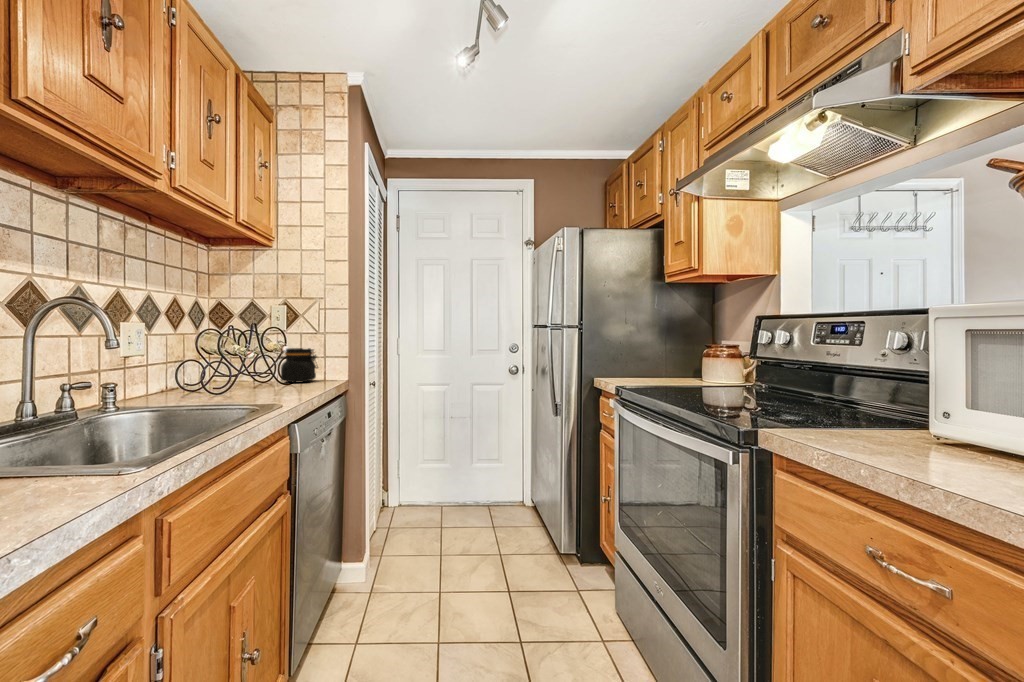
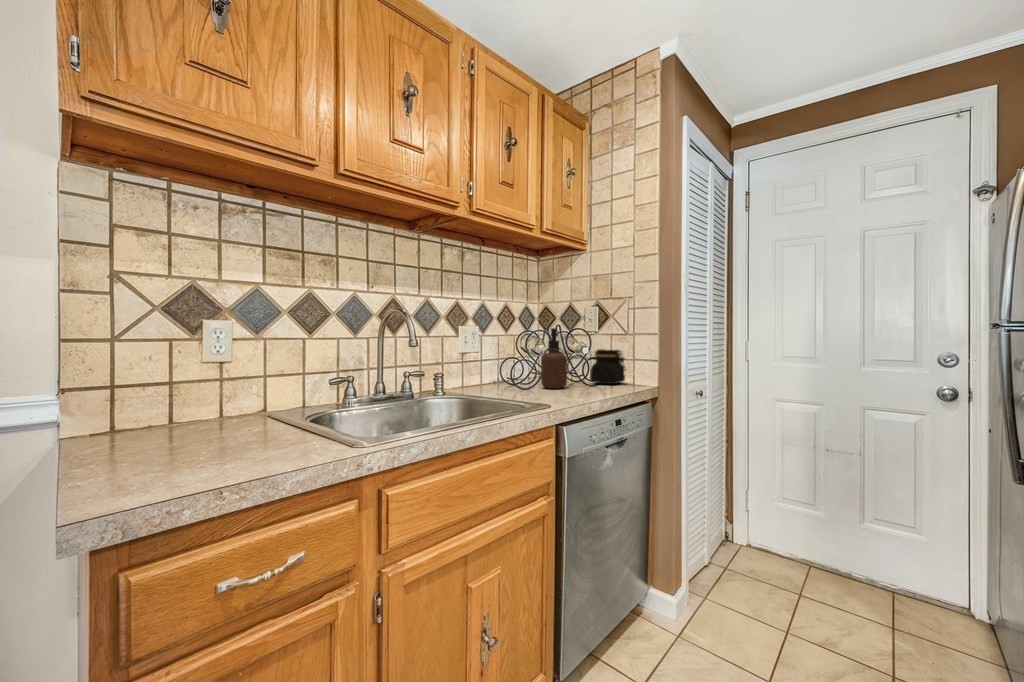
soap dispenser: none [231,326,263,390] -> present [541,328,567,389]

